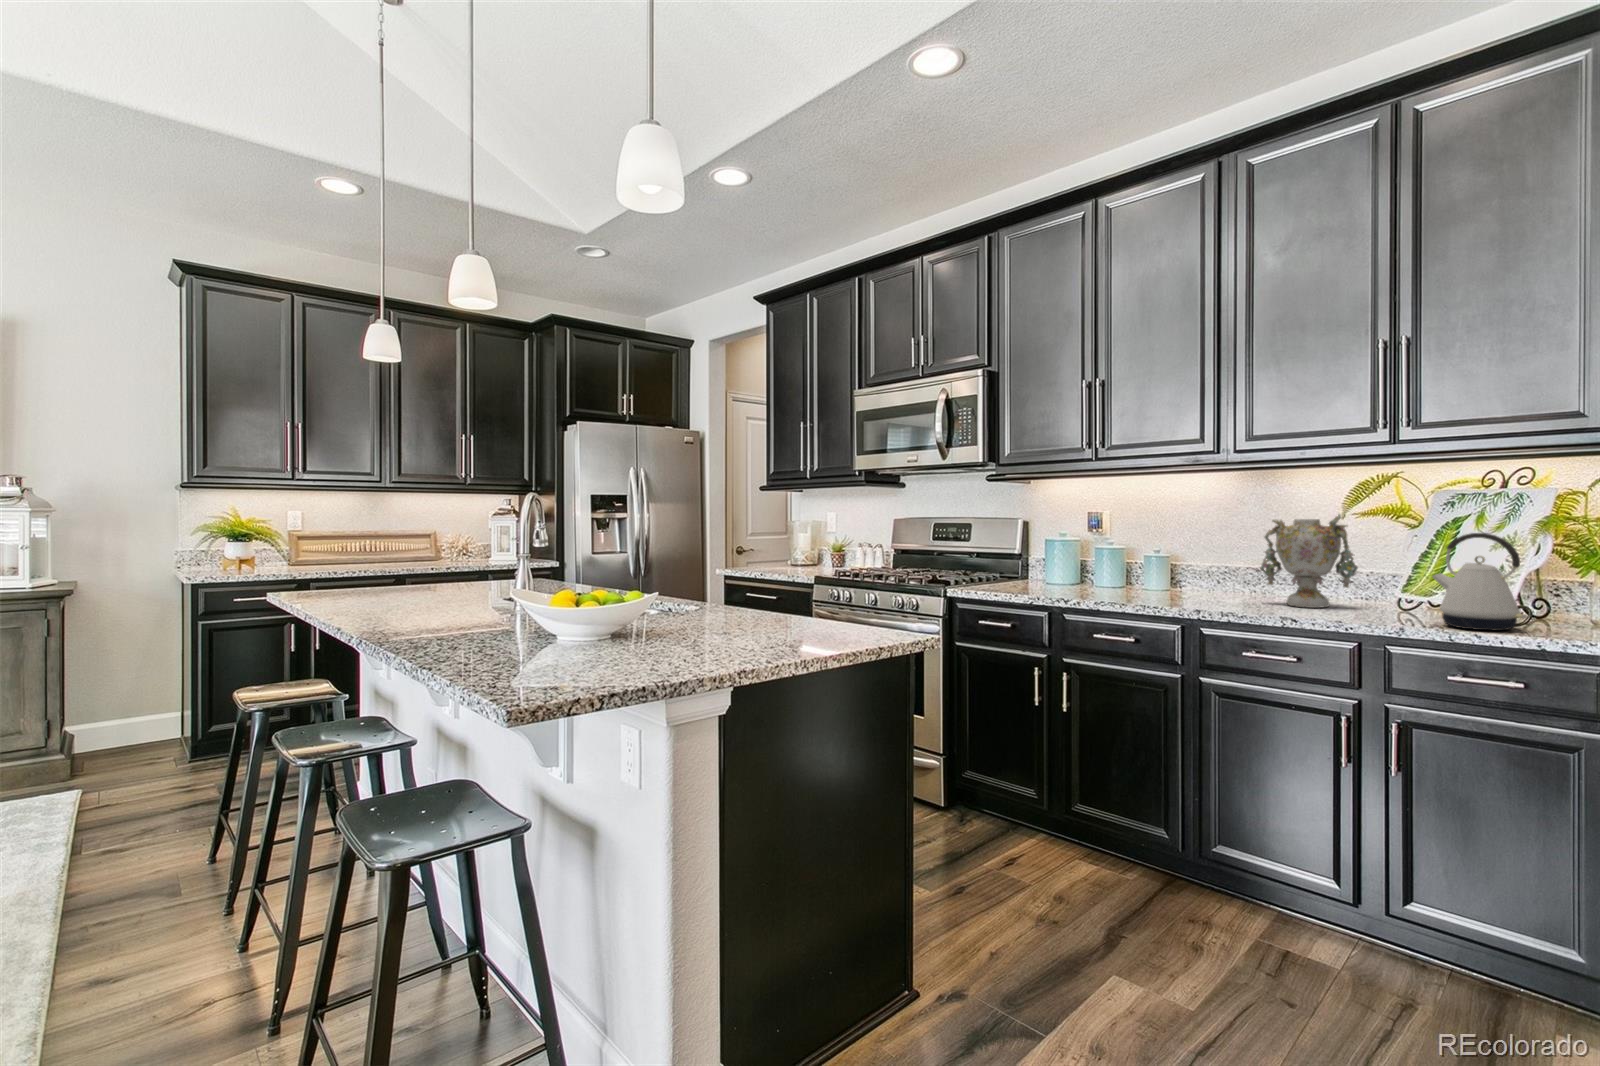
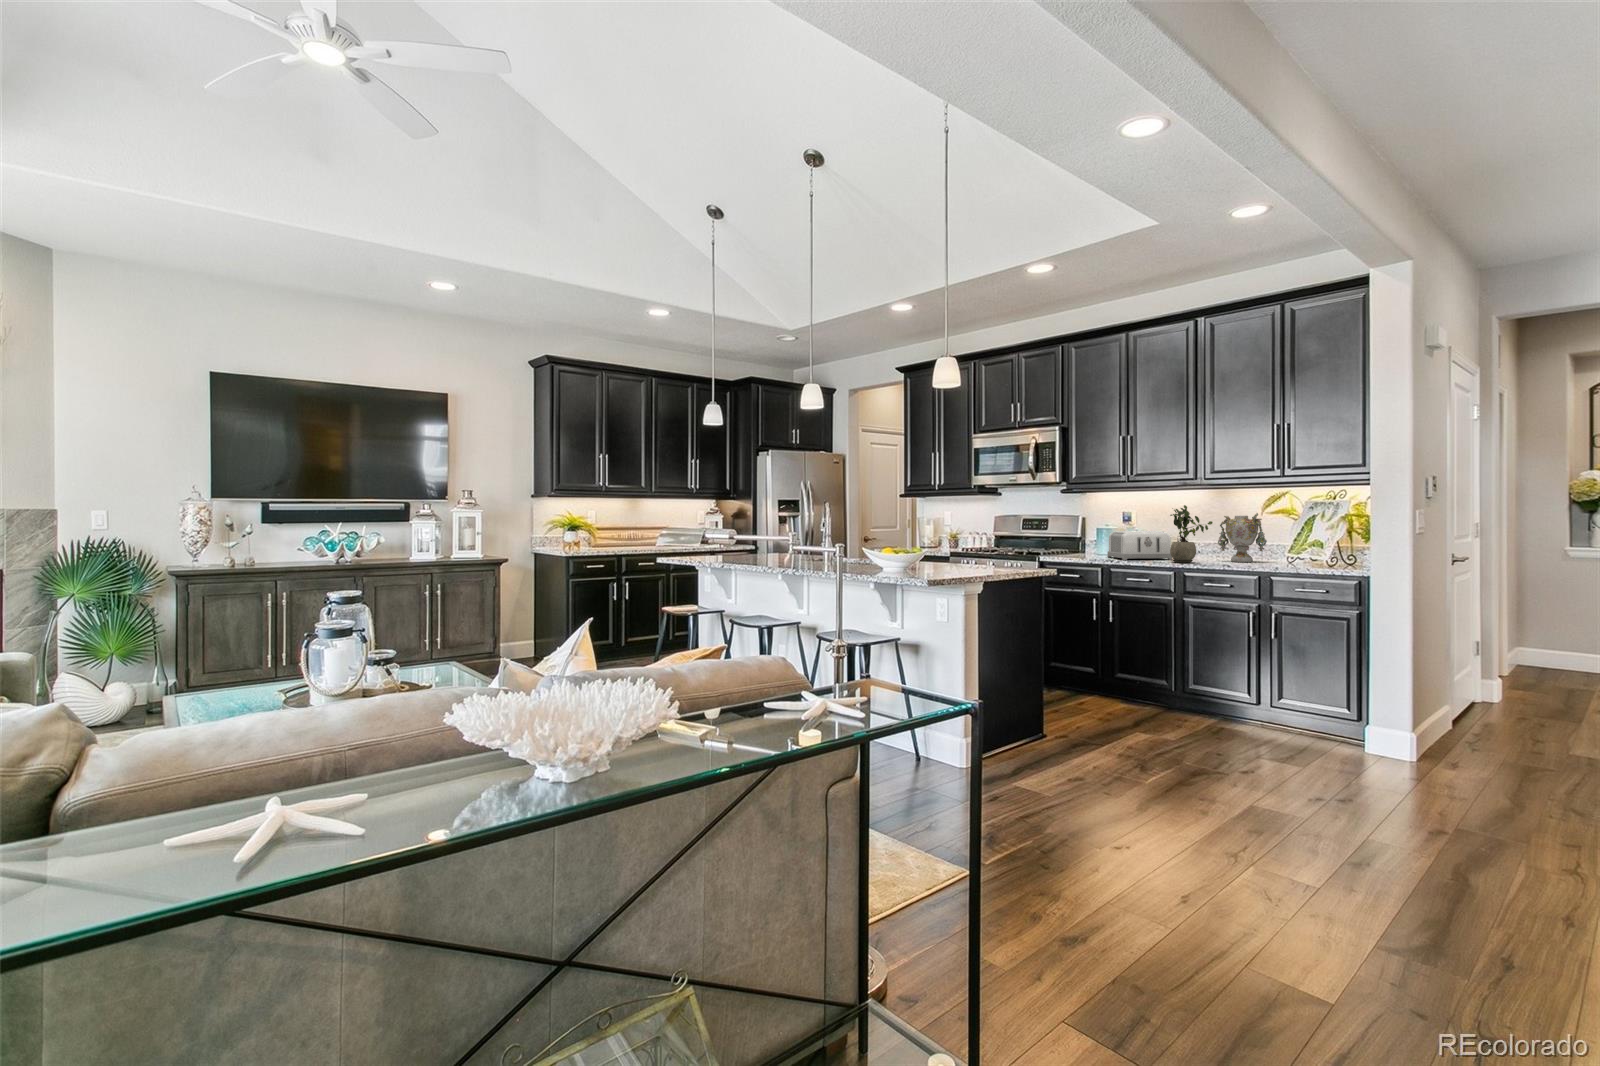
potted plant: none [1173,499,1256,609] -> present [1170,505,1213,563]
kettle: present [1433,533,1526,630] -> none [1294,522,1333,568]
toaster: none [1061,545,1175,599] -> present [1108,531,1172,560]

